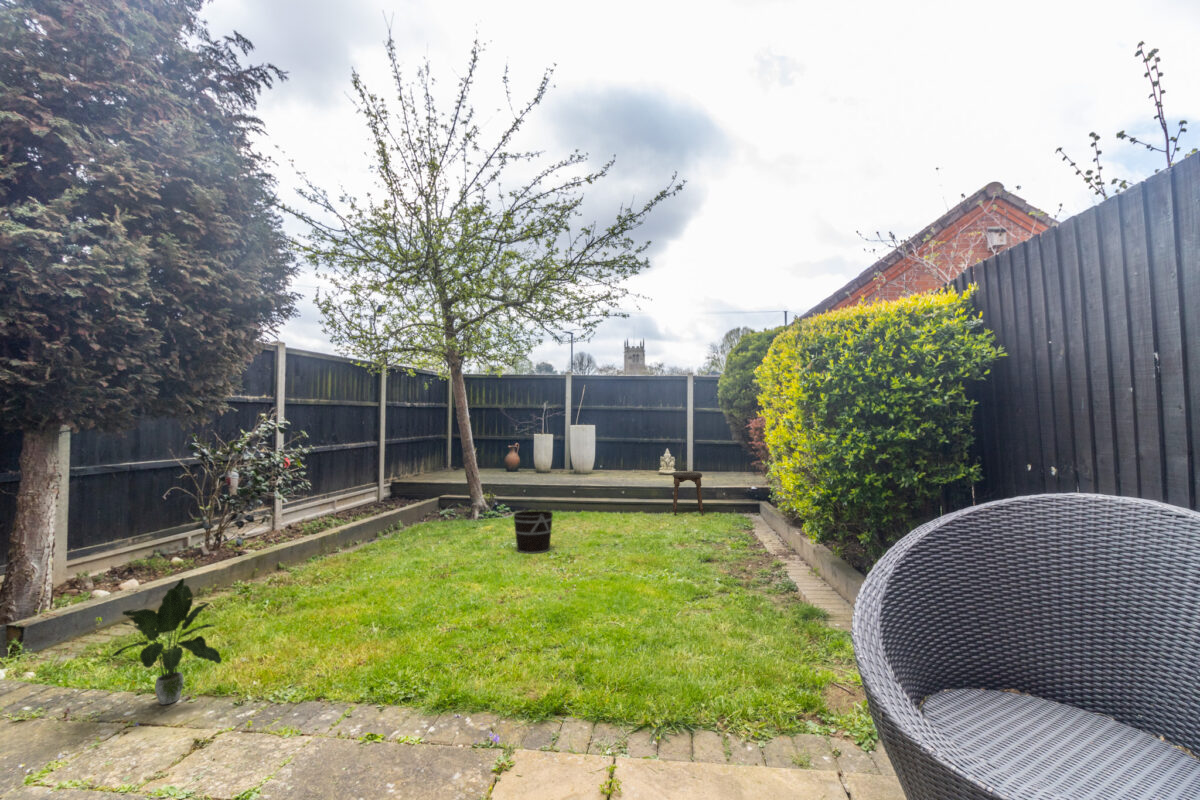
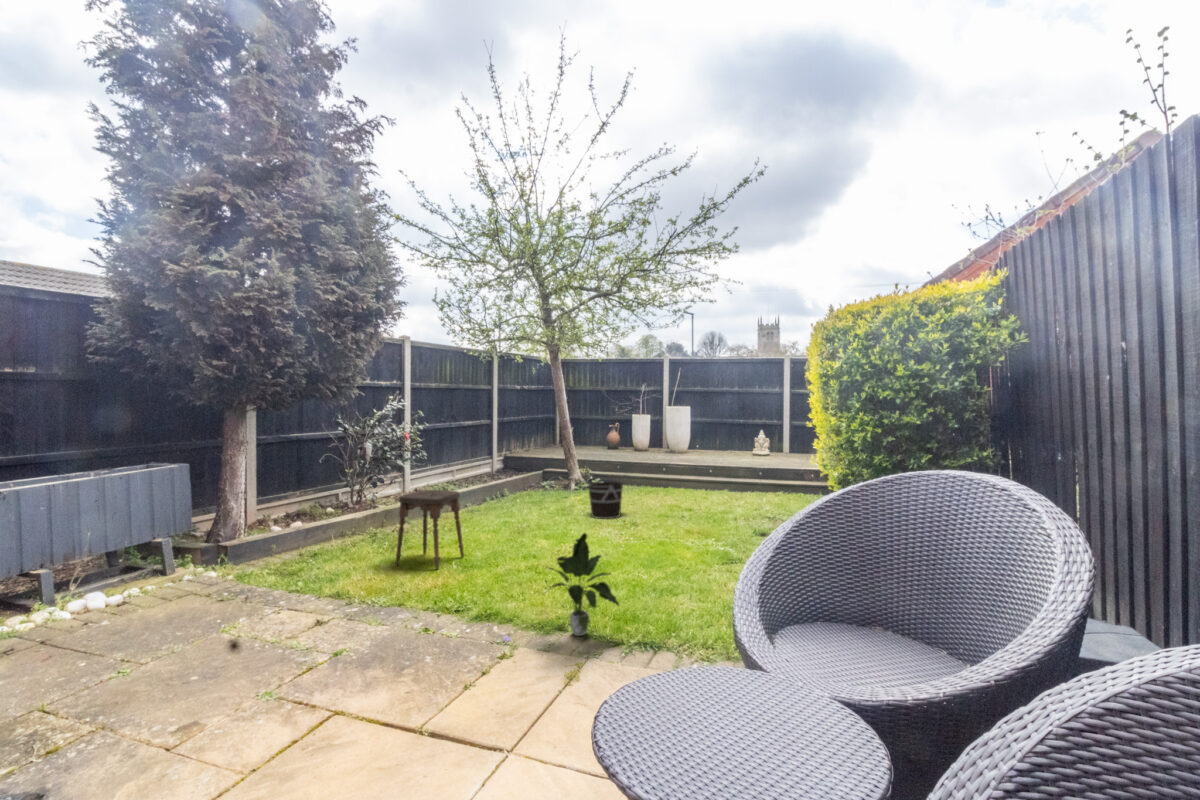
stool: present [672,472,703,515] -> present [396,490,464,570]
potted plant: present [111,578,222,705] -> present [549,533,619,636]

